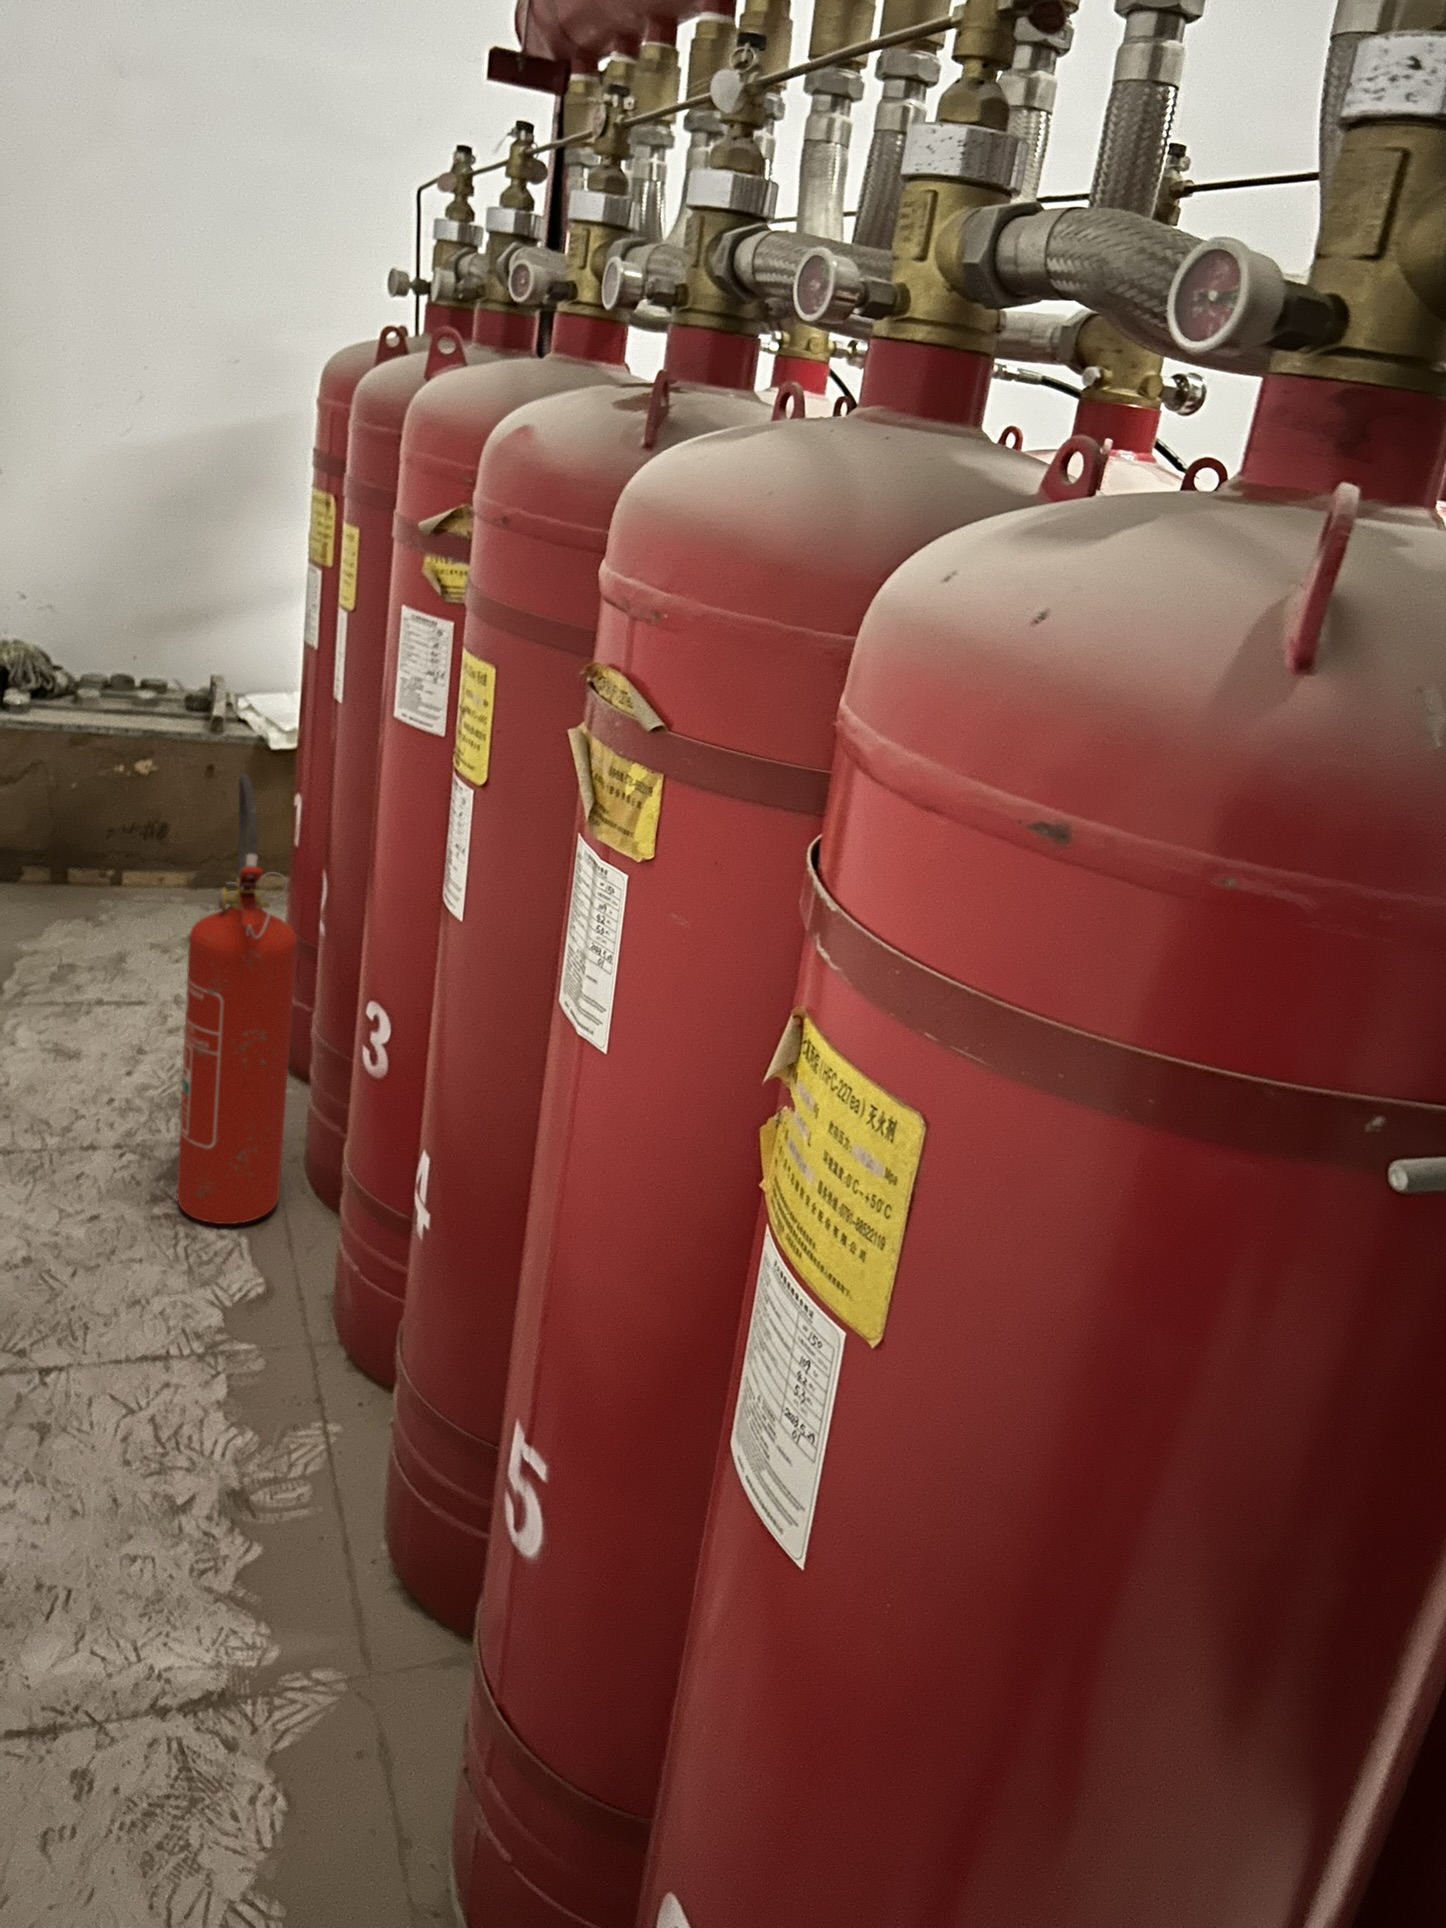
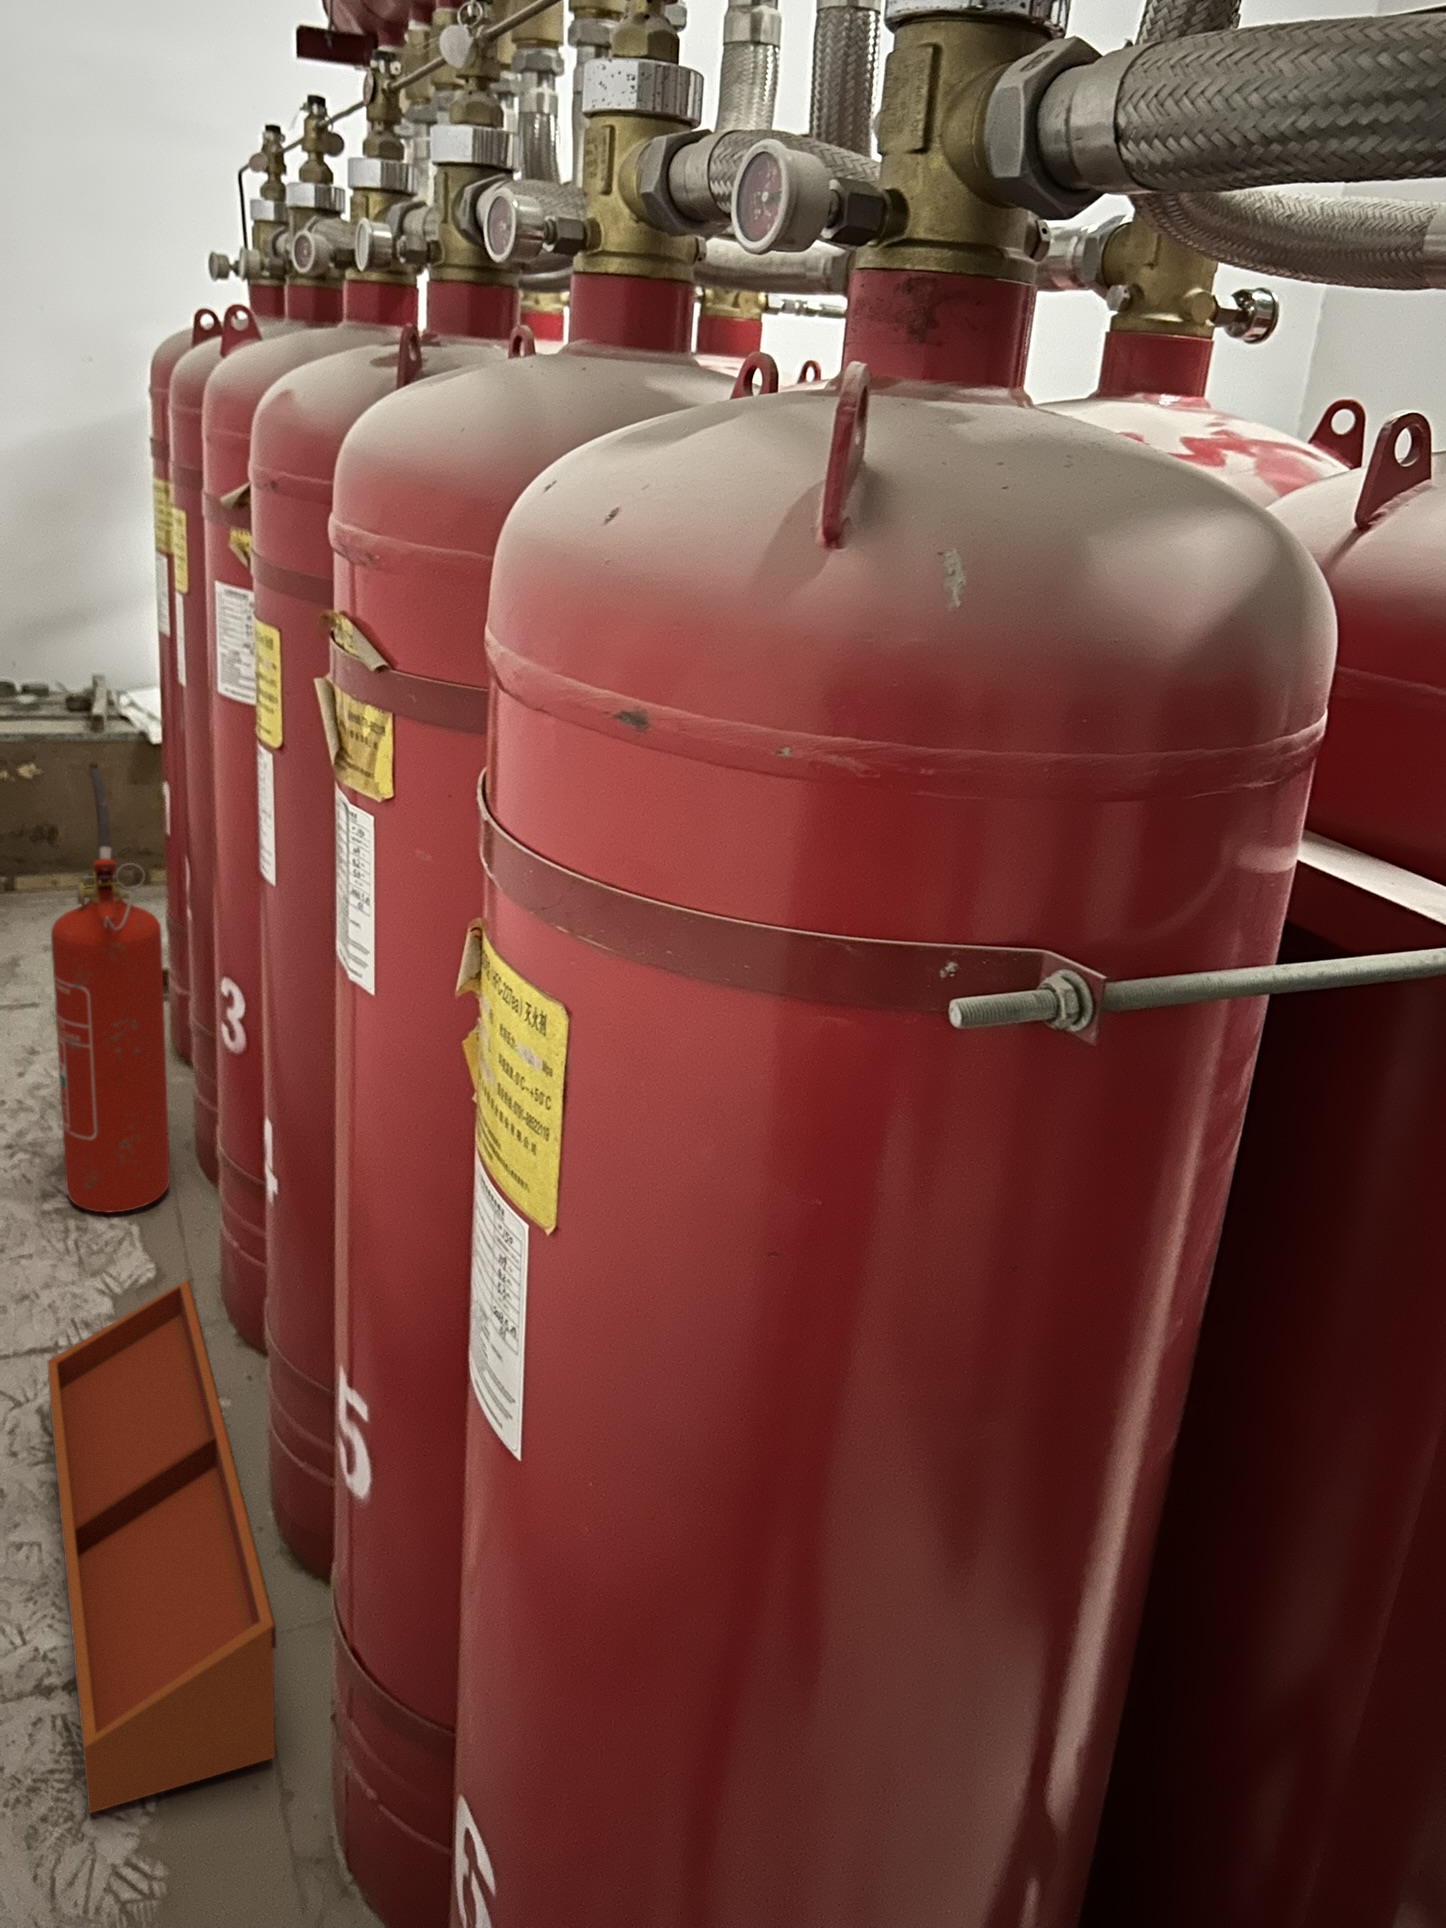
storage bin: none [162,1300,408,1841] -> present [47,1281,276,1813]

